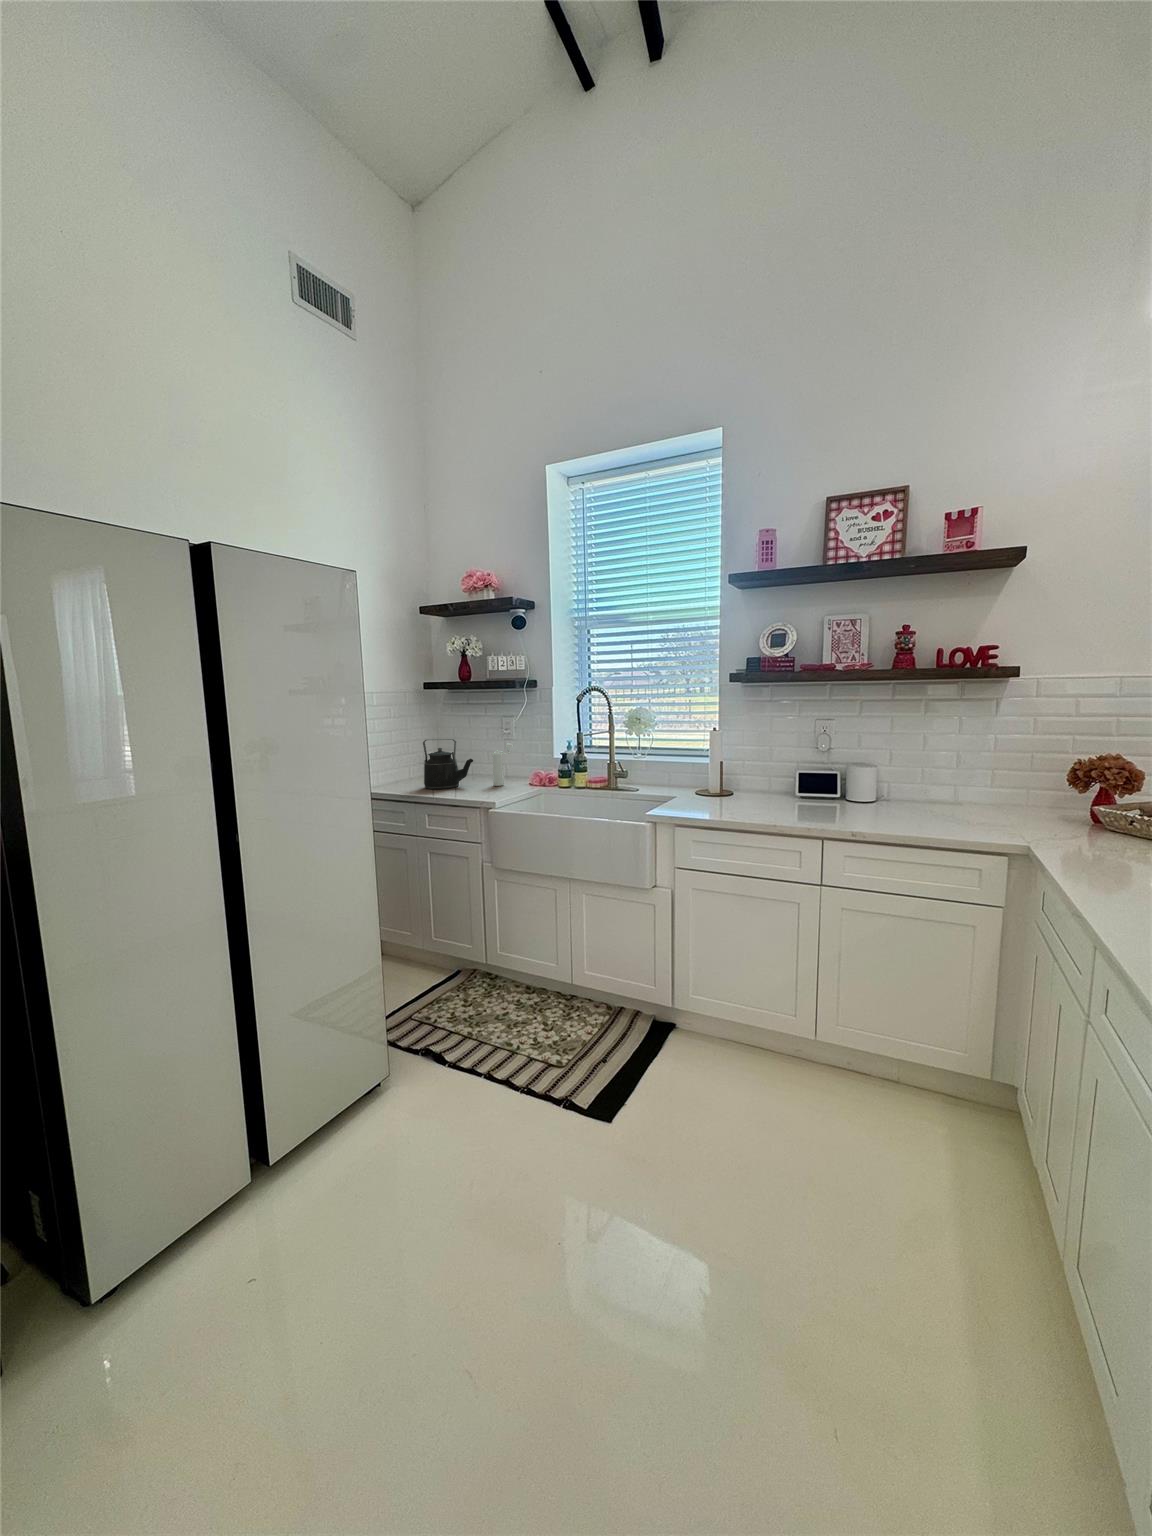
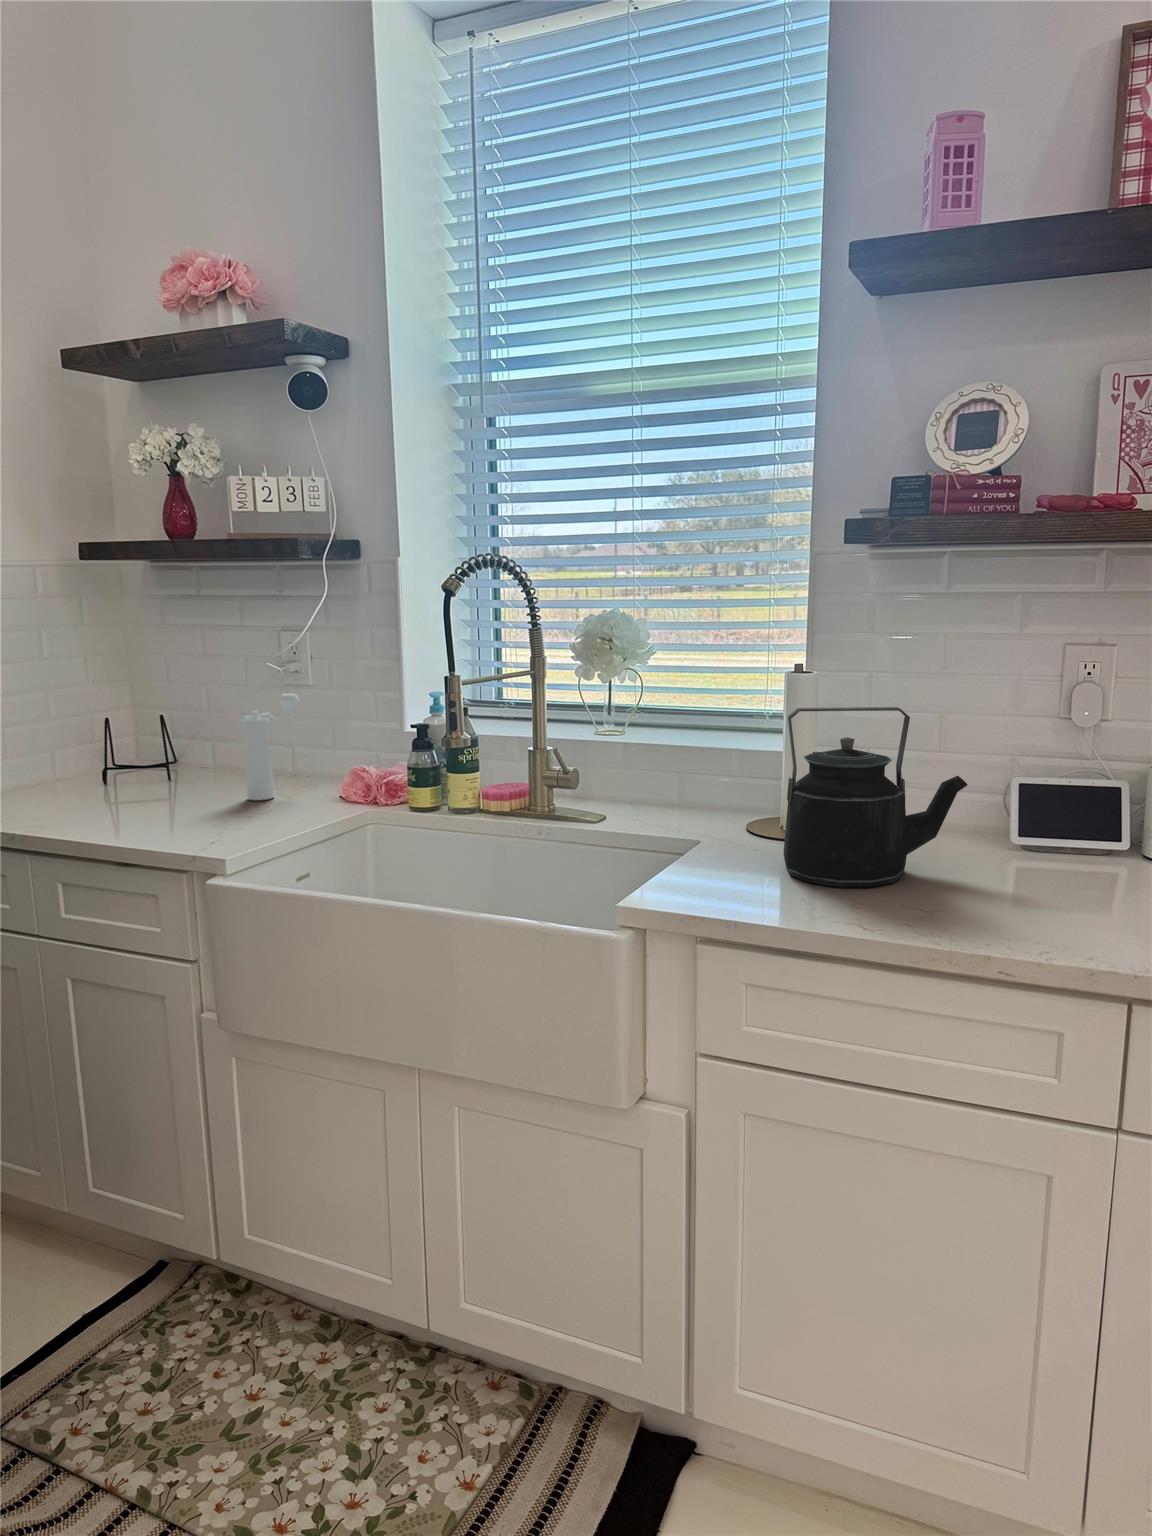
kettle: present [423,739,473,789] -> present [783,707,968,887]

